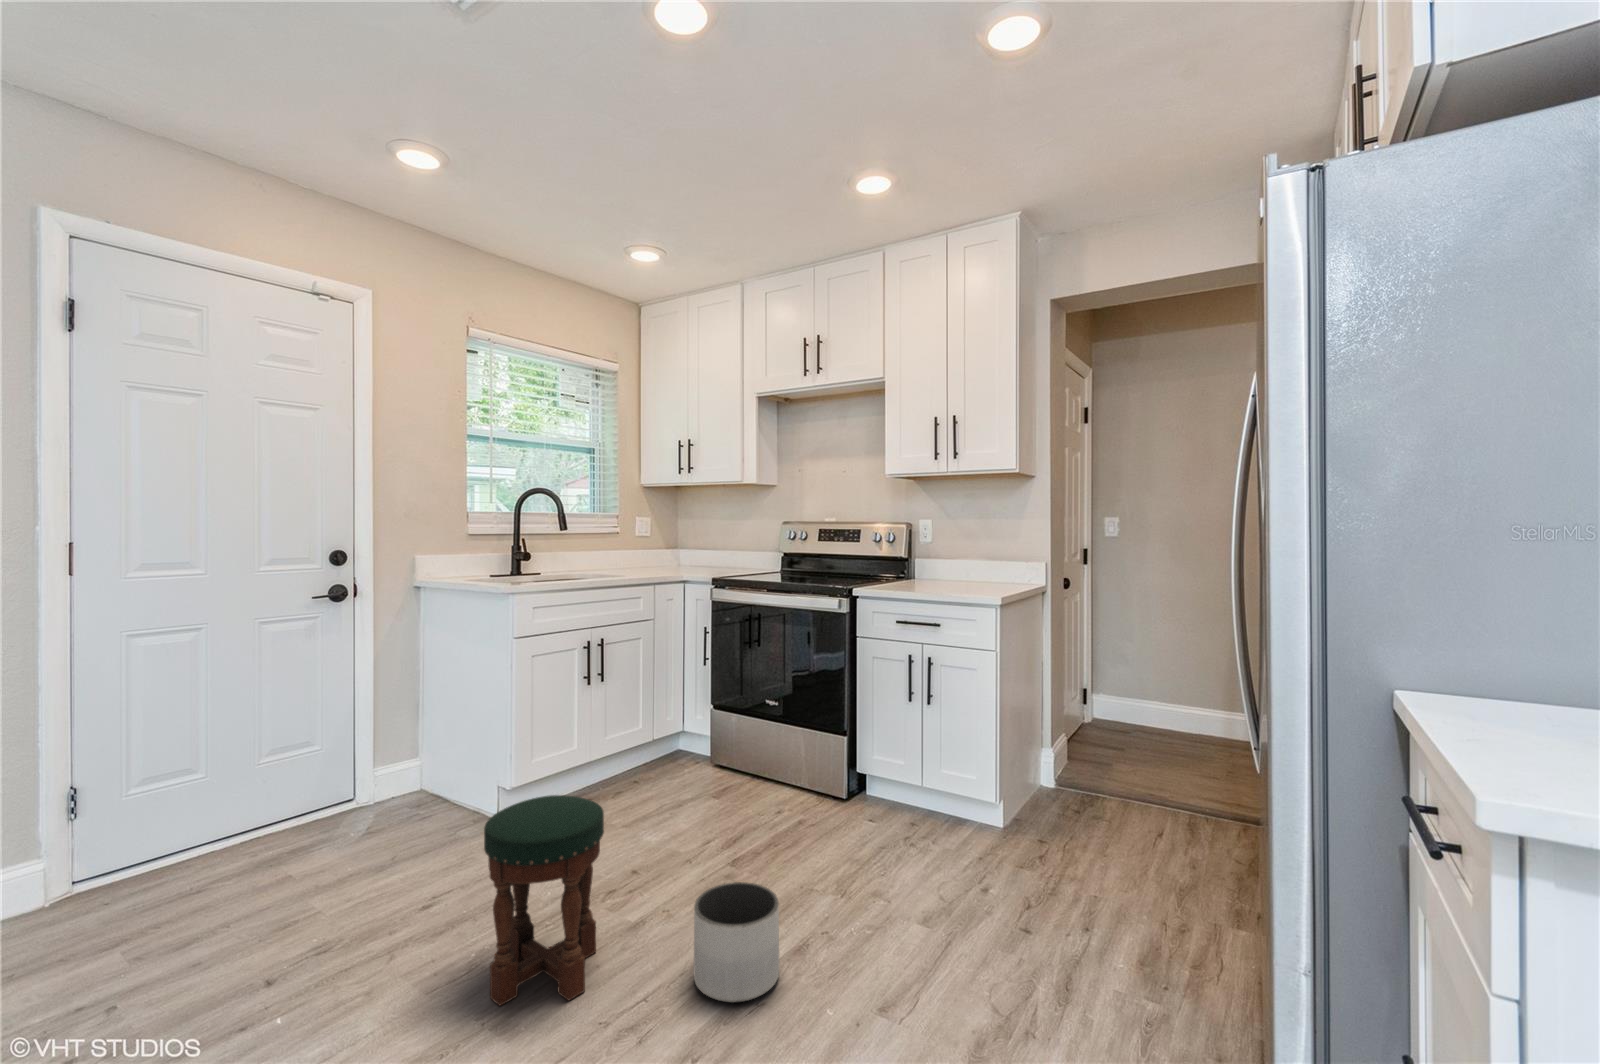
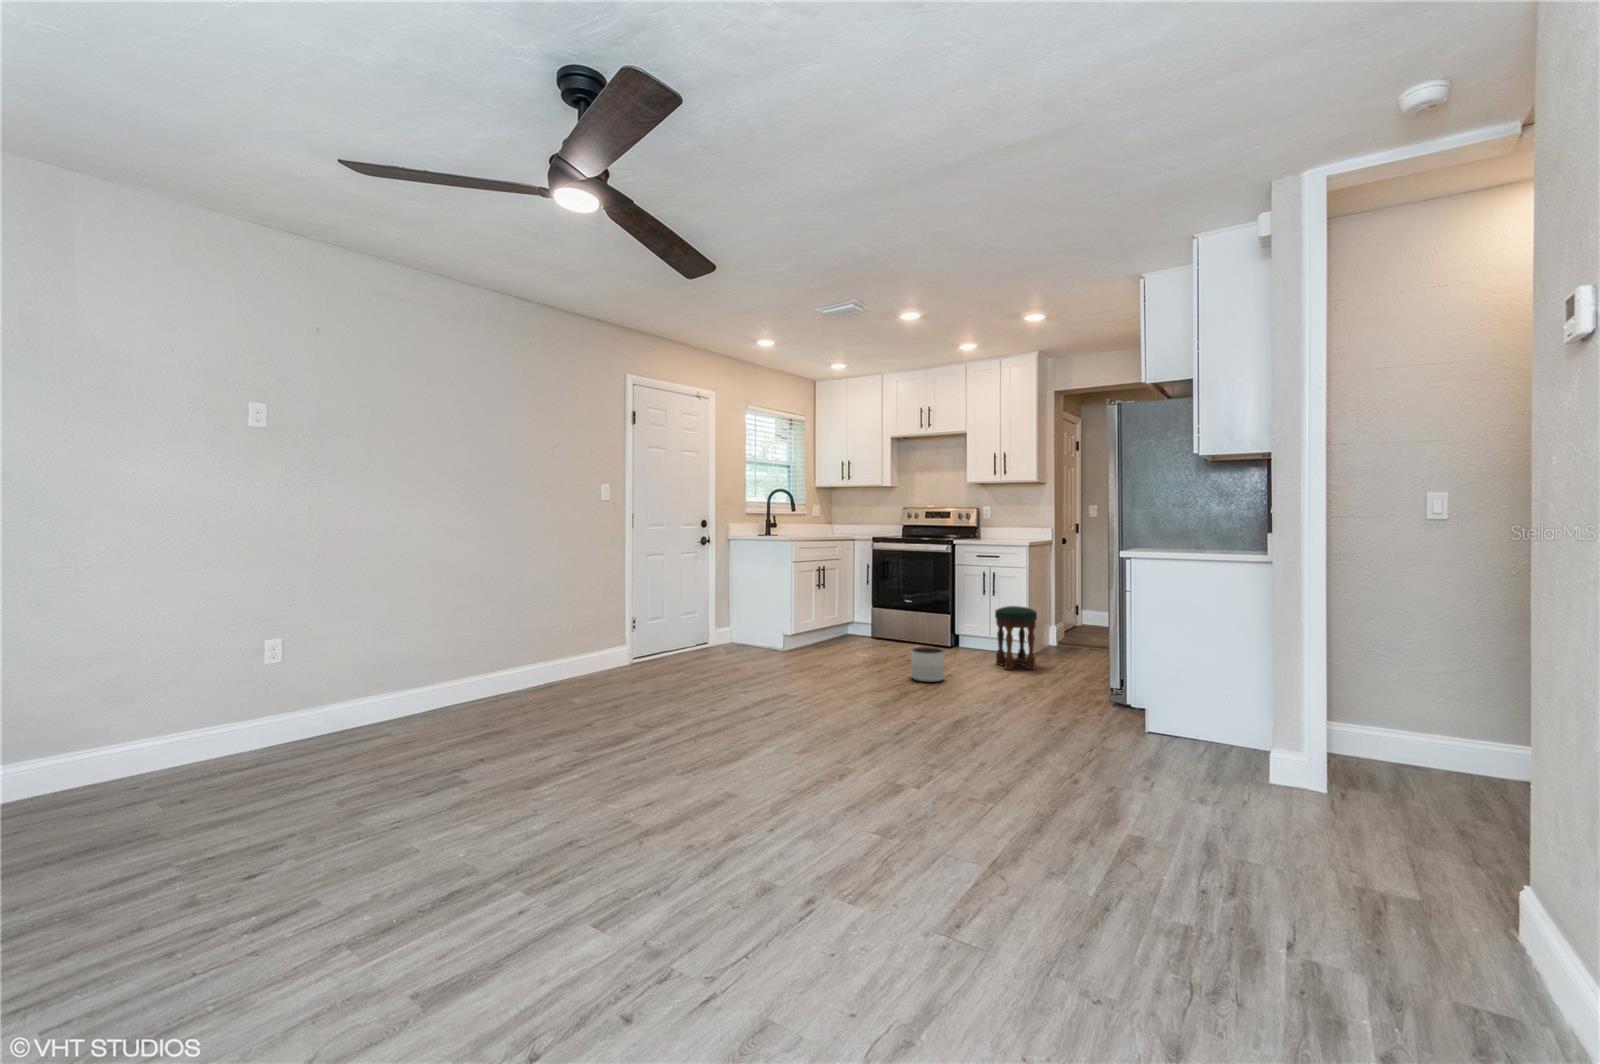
stool: present [484,795,604,1006] -> present [995,606,1037,670]

